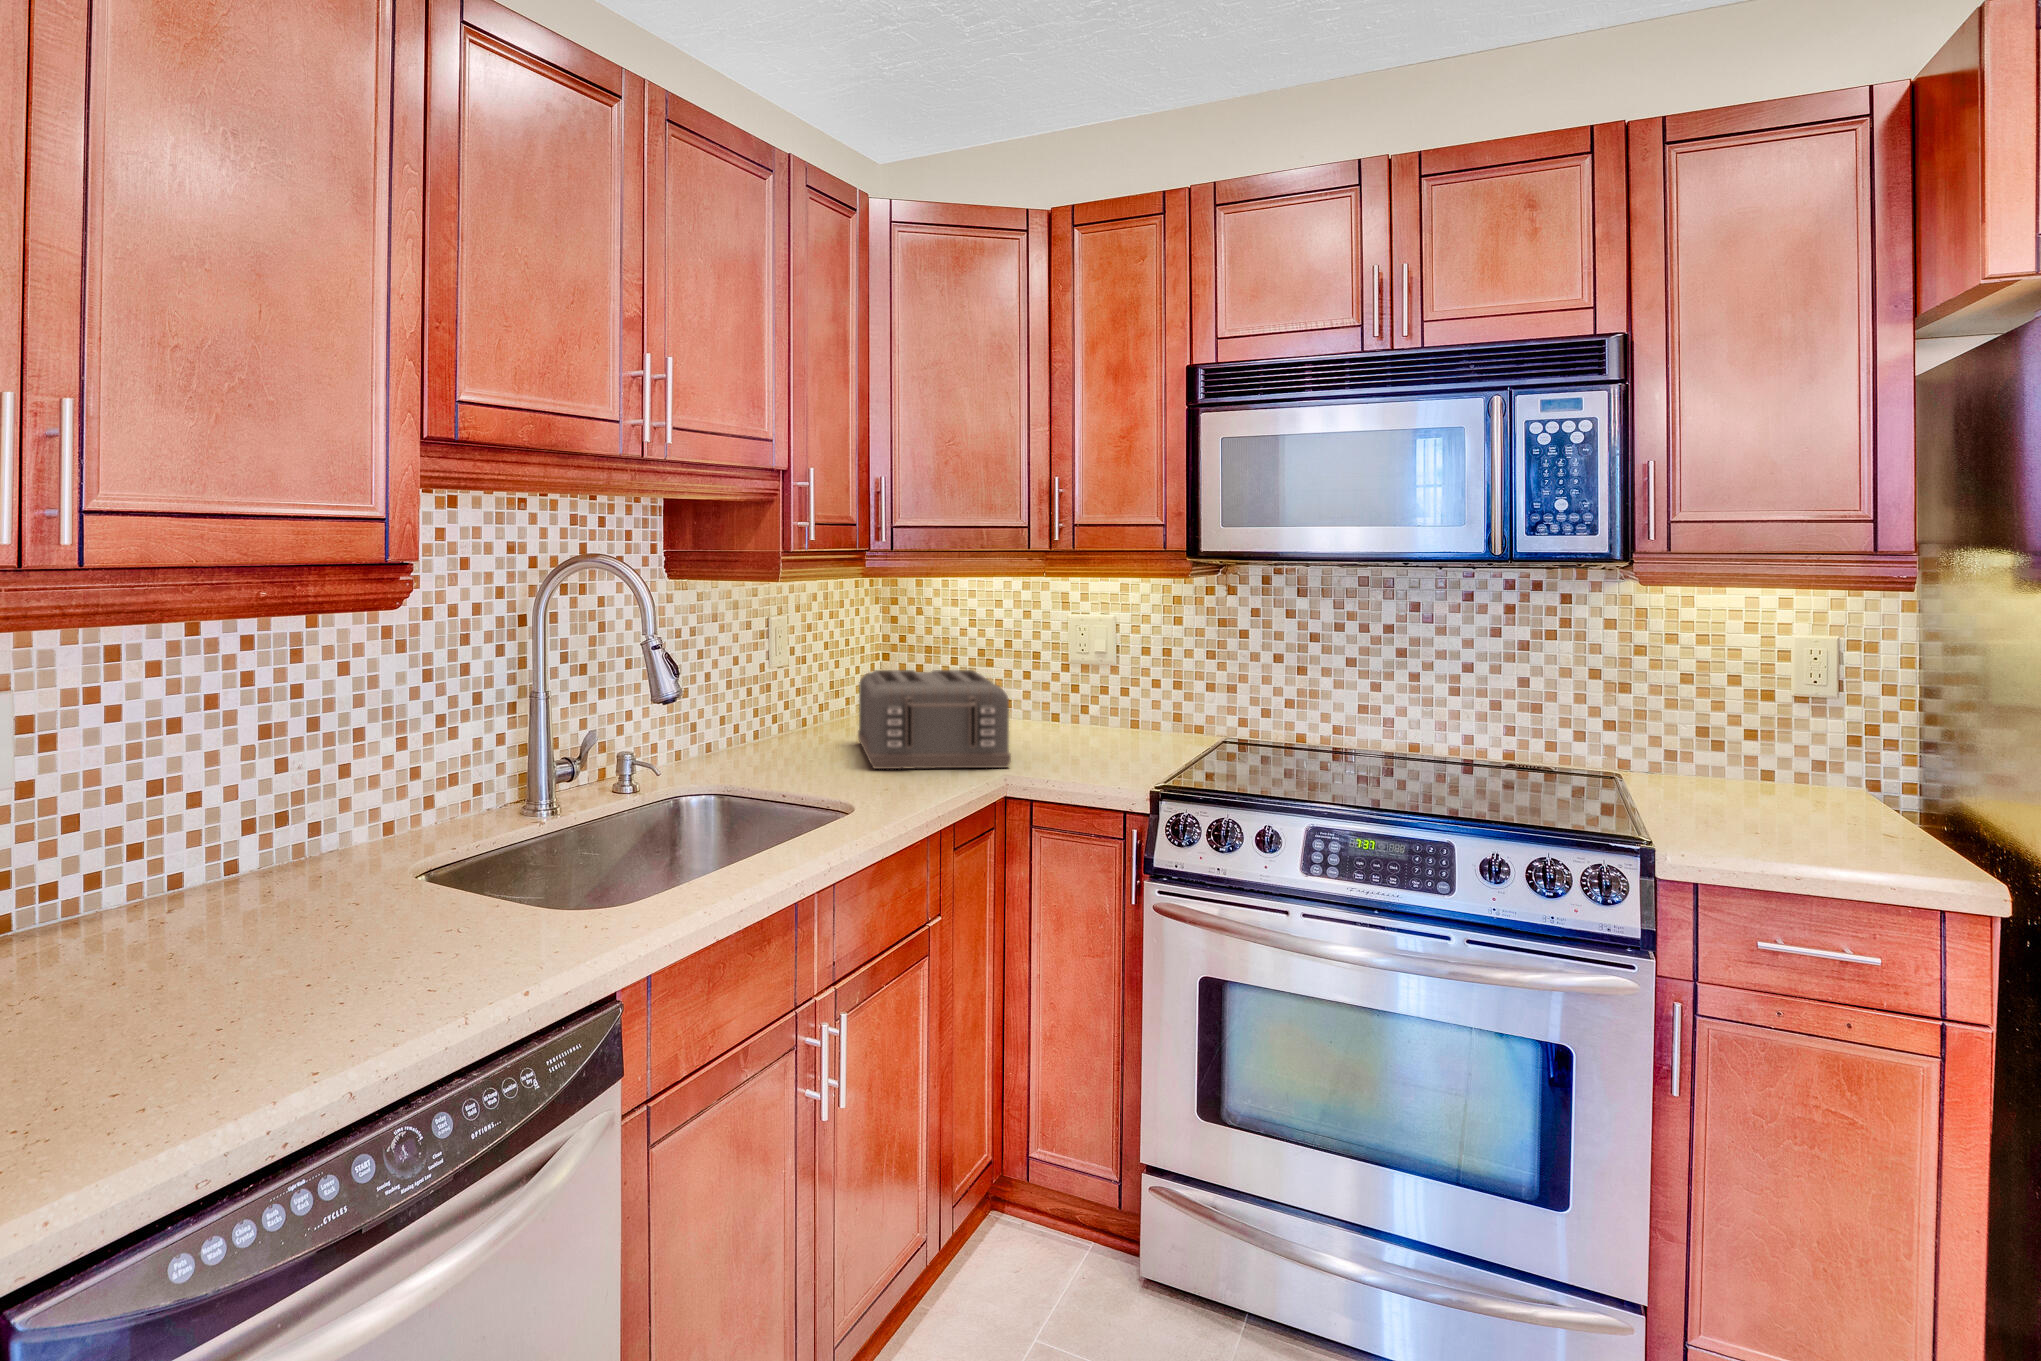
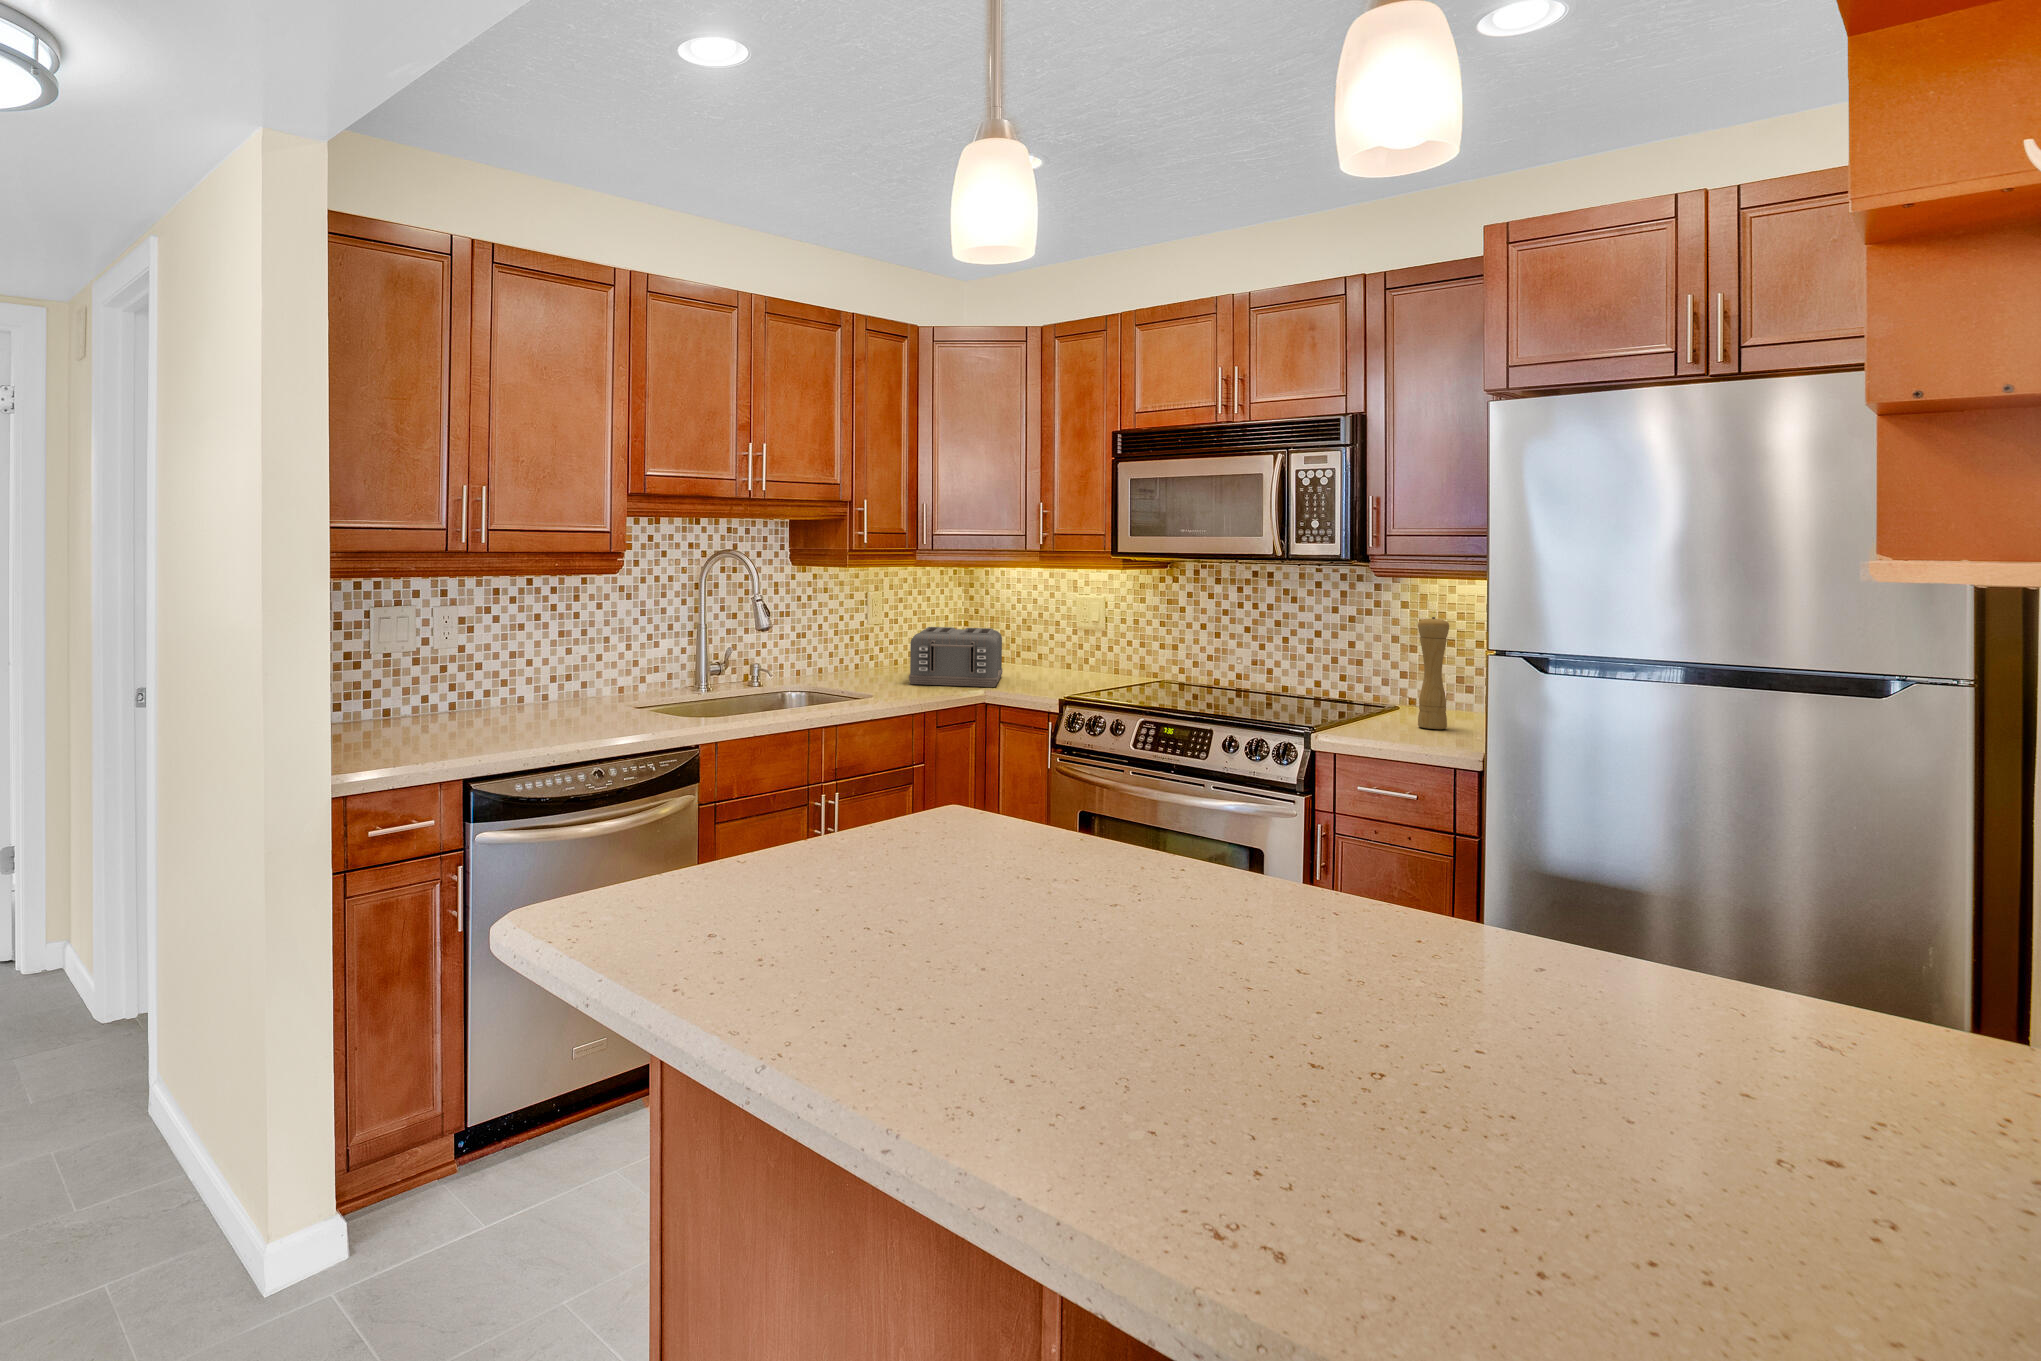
pepper mill: none [1737,648,1793,825] -> present [1418,617,1449,729]

